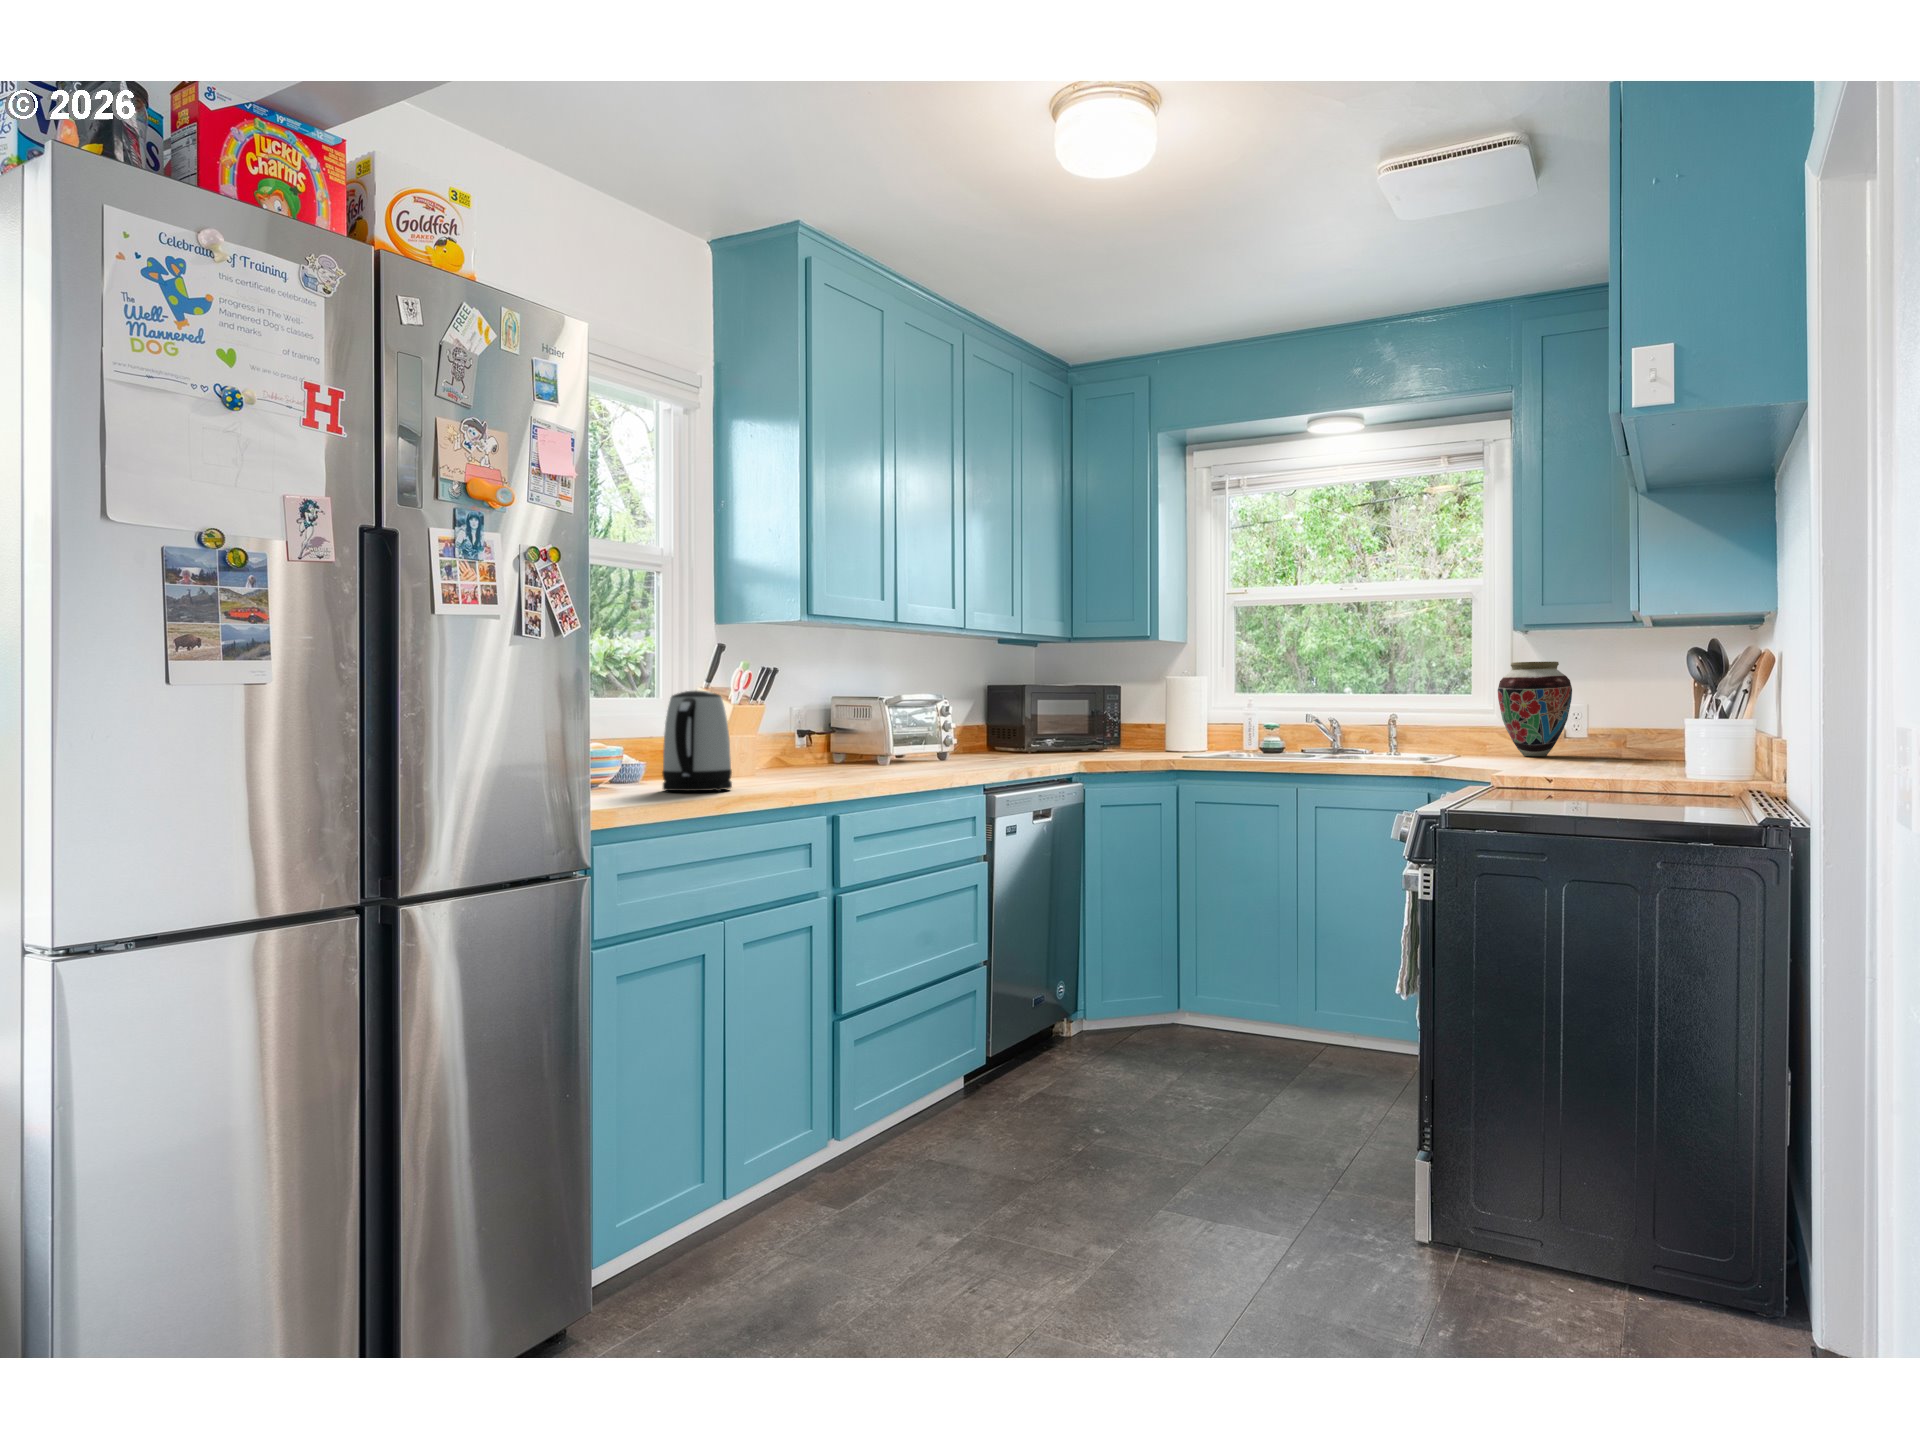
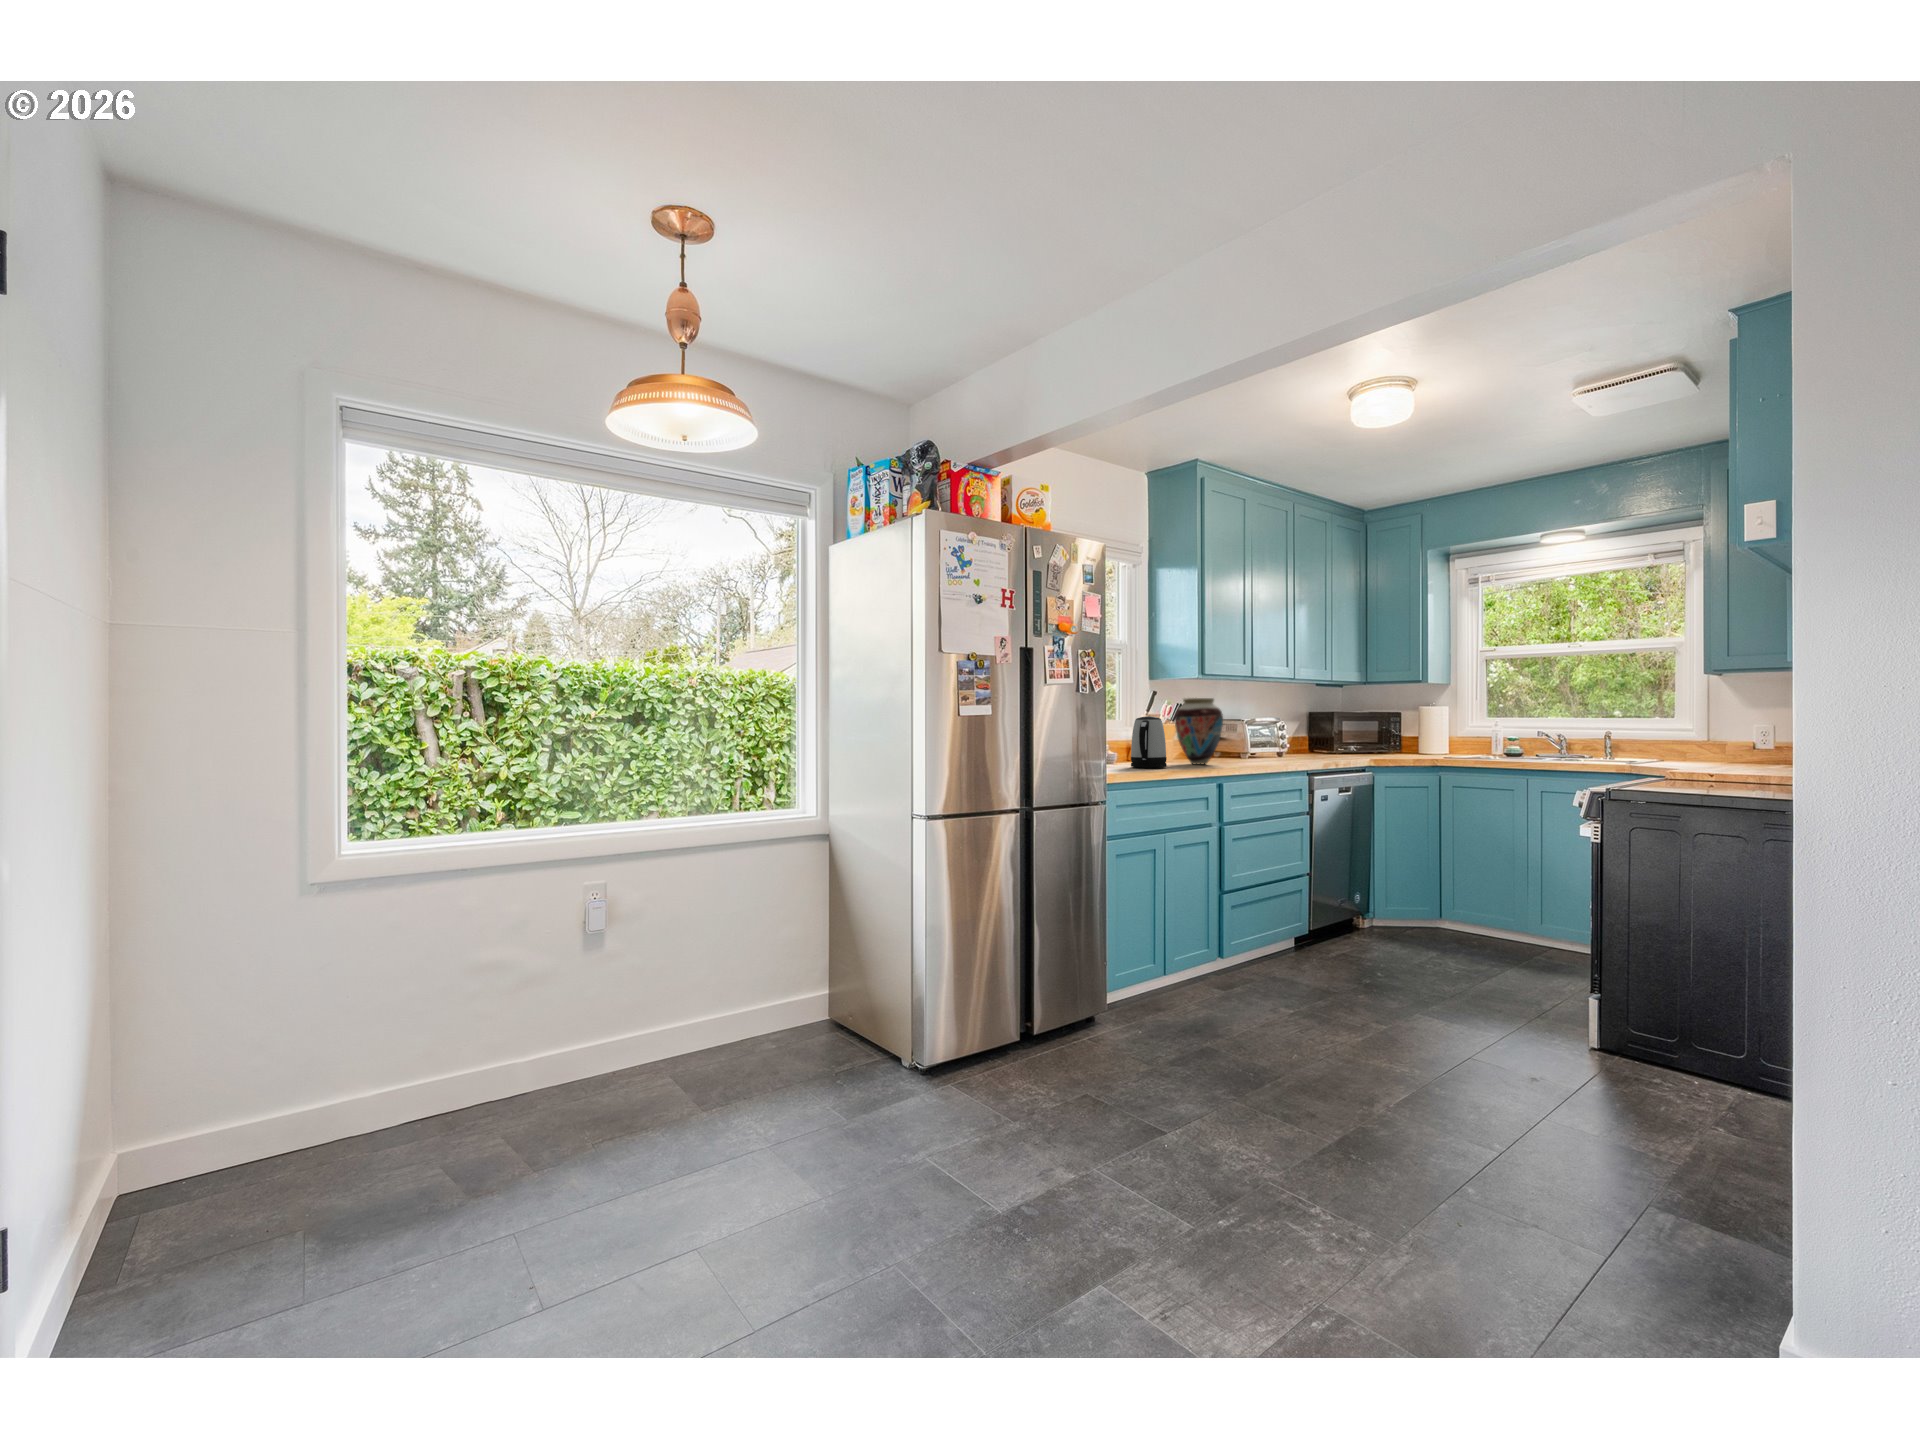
vase: present [1498,662,1572,756] -> present [1175,698,1223,764]

